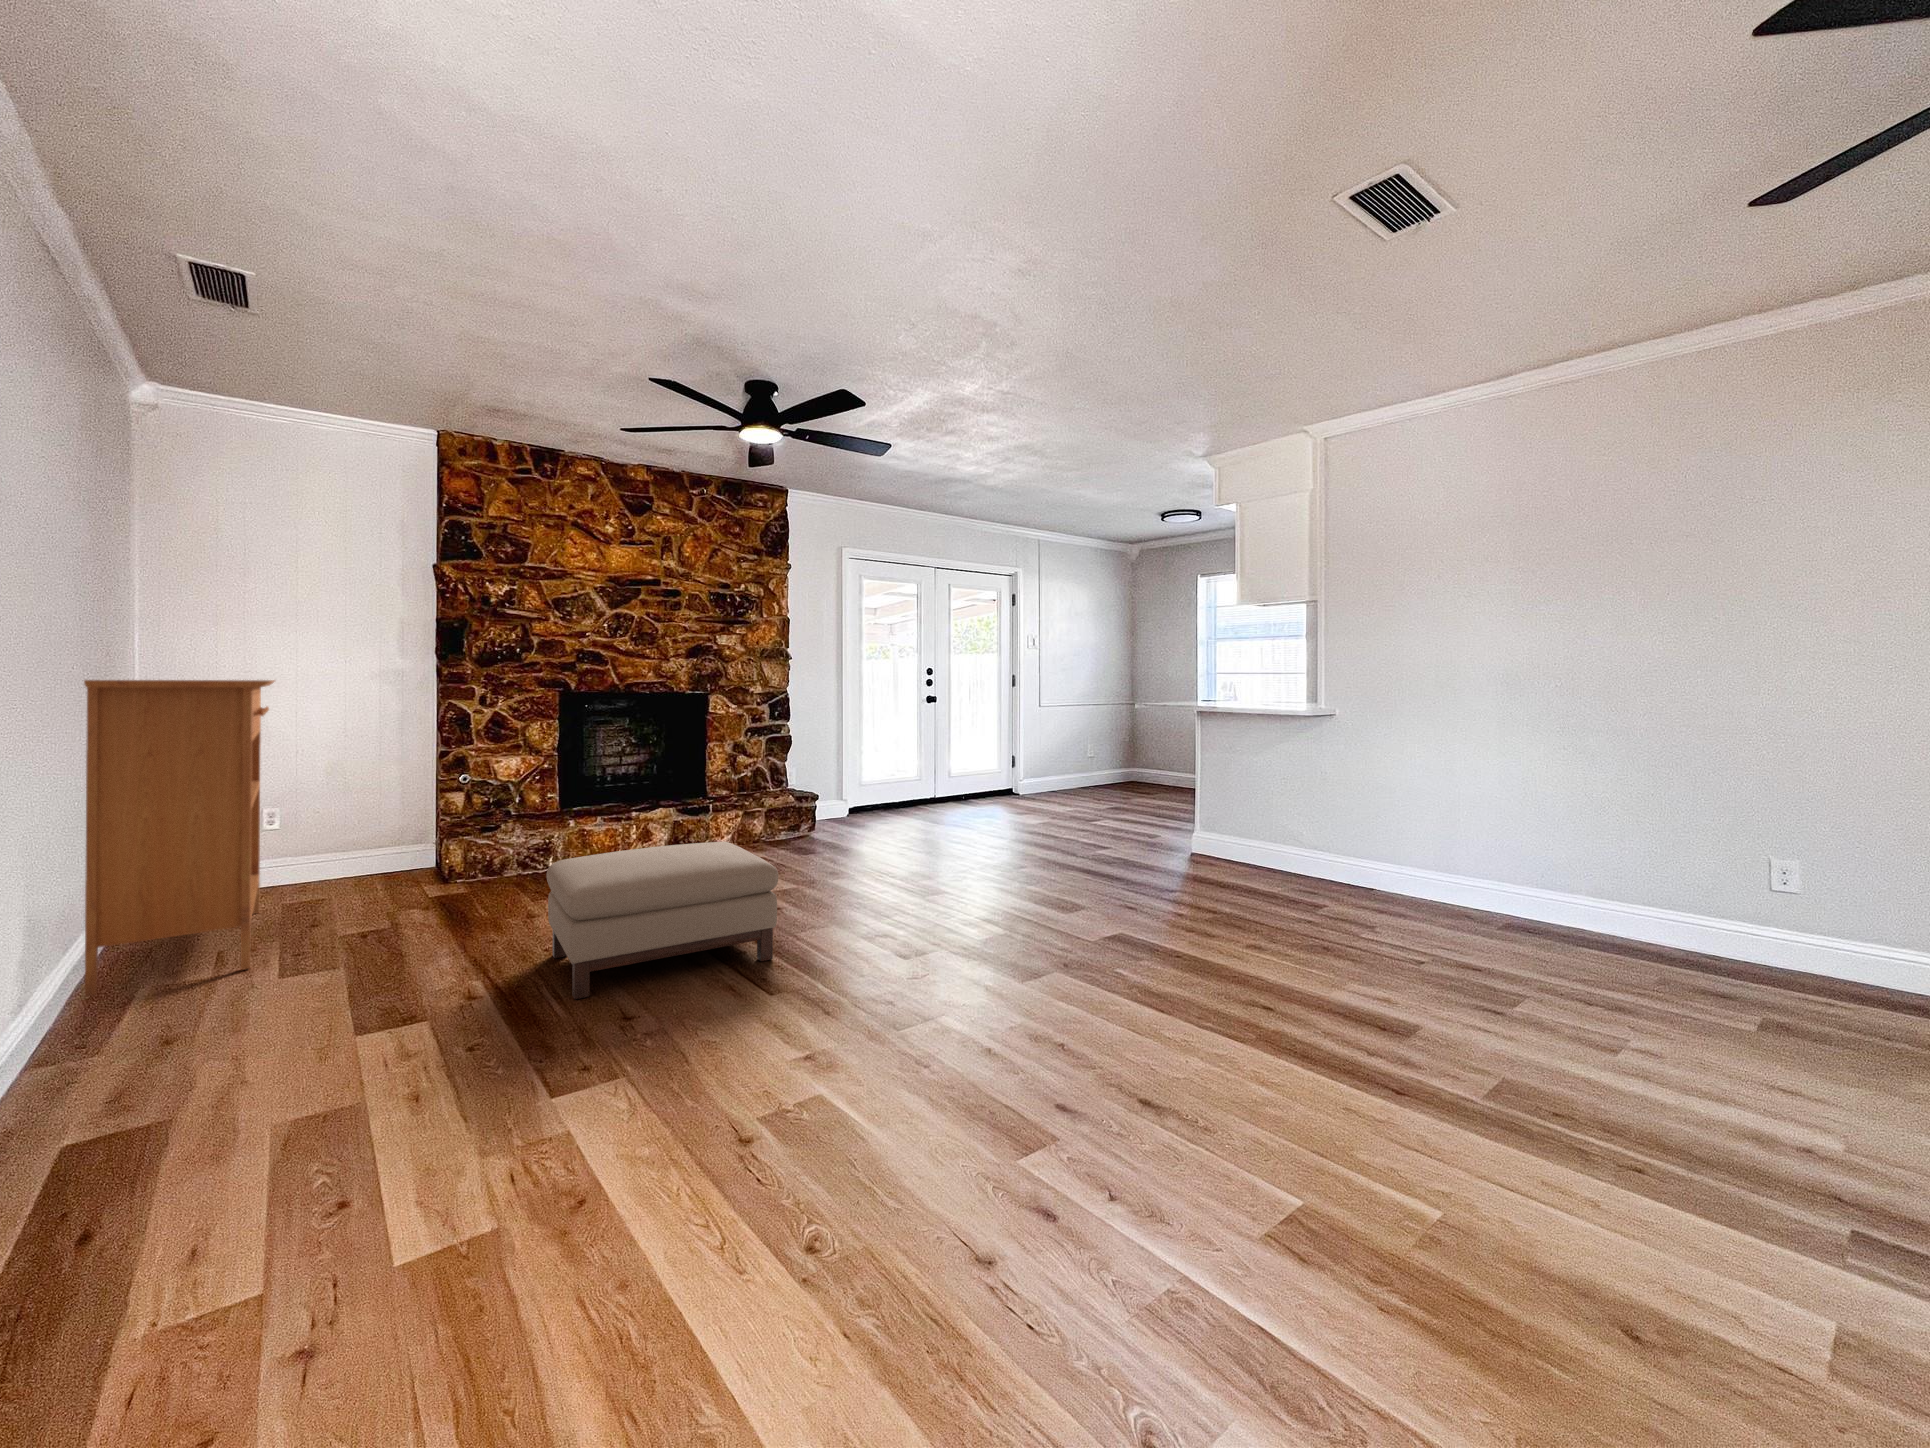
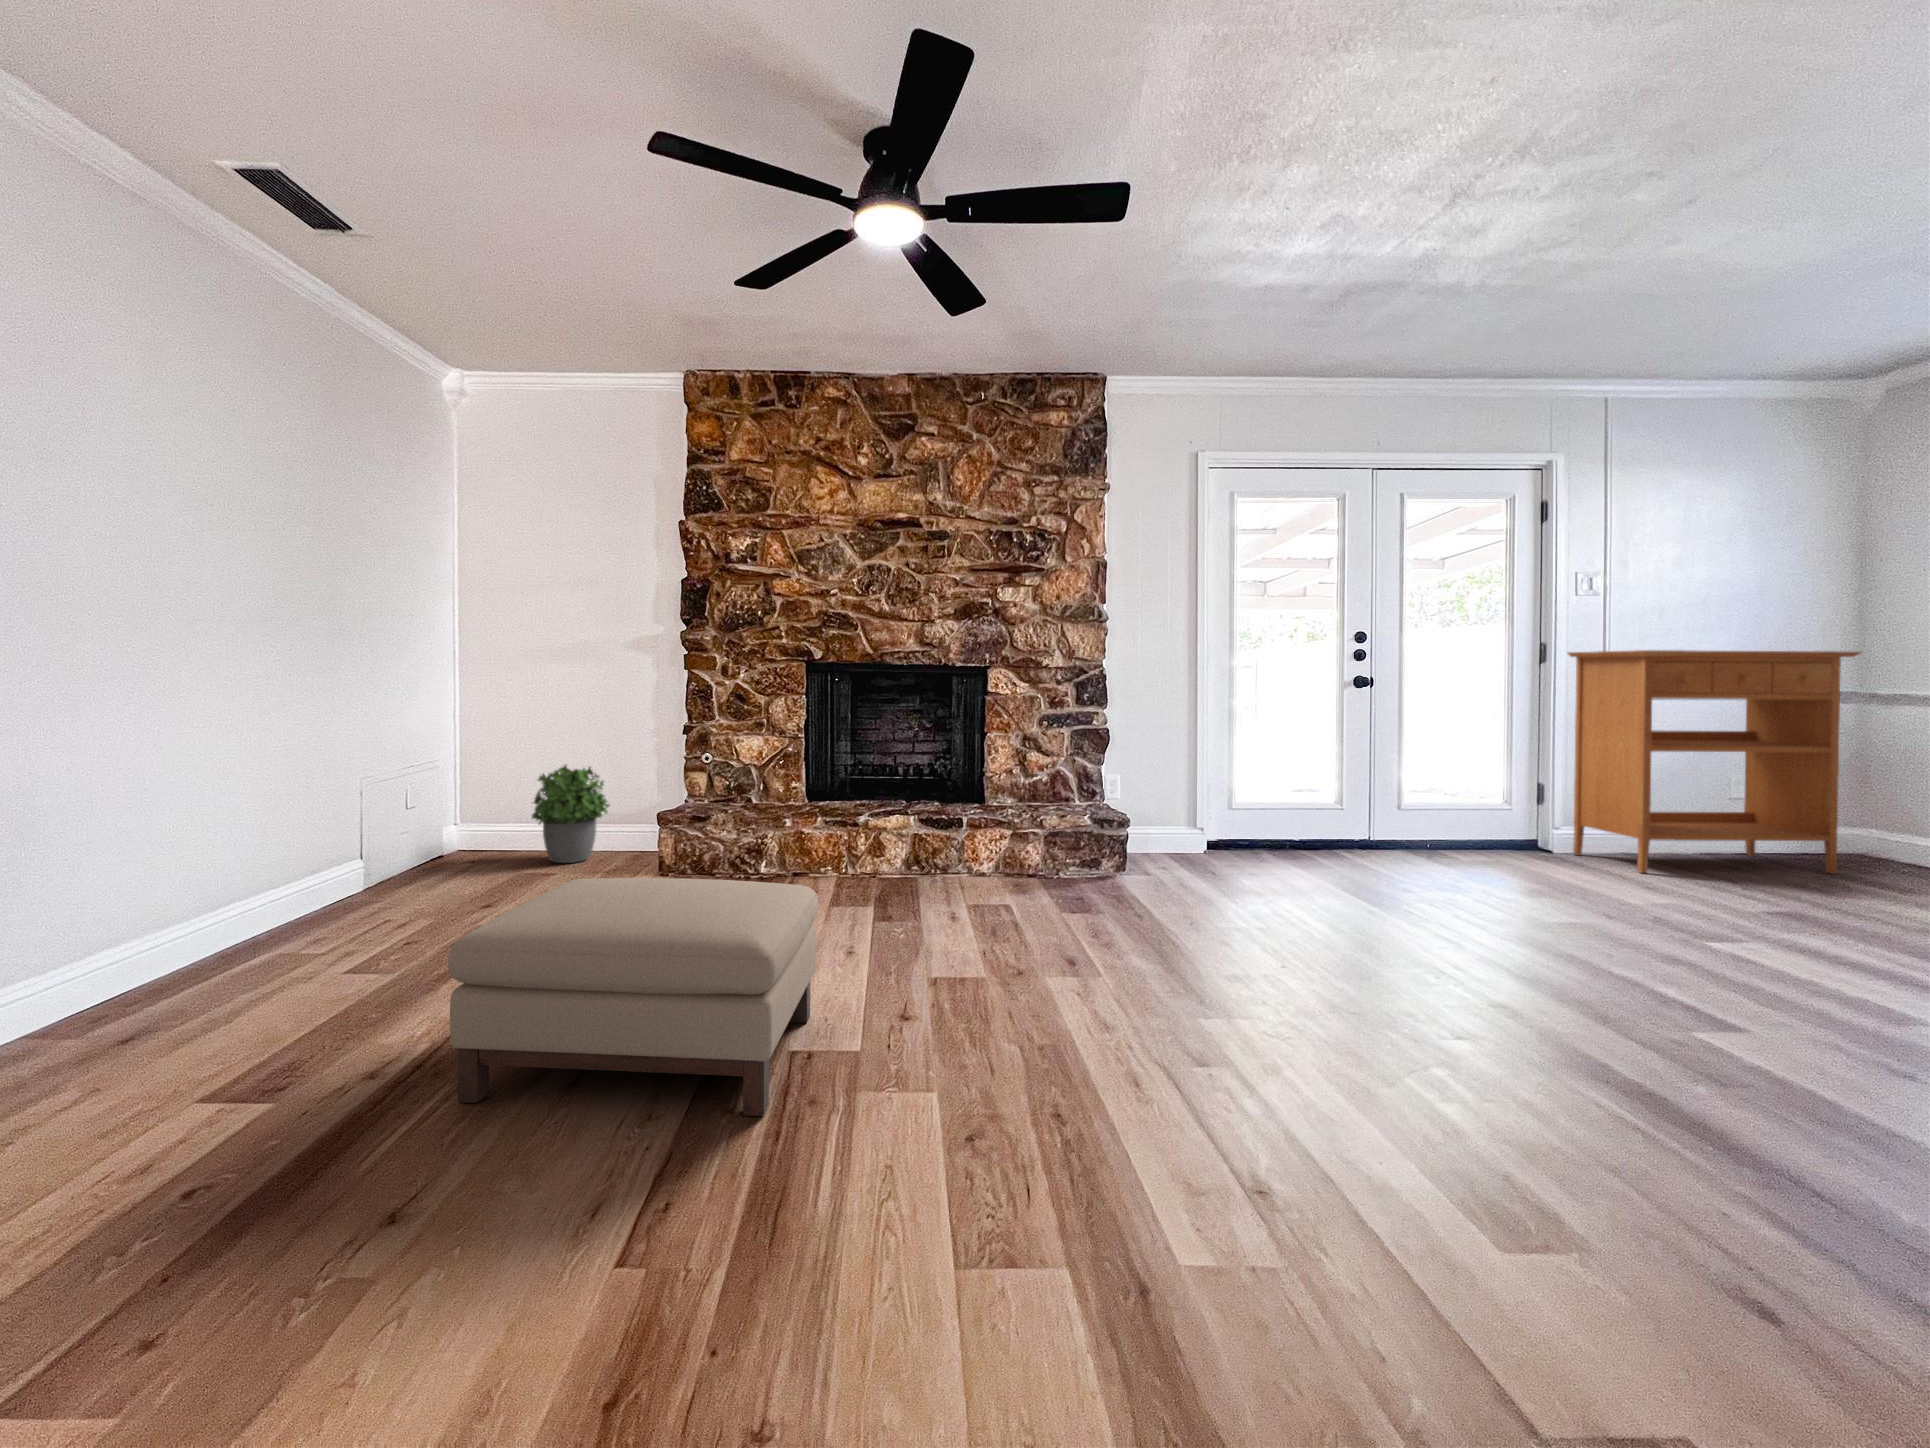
console table: present [84,680,274,996] -> present [1568,650,1861,874]
potted plant: none [263,795,366,893] -> present [532,765,610,863]

